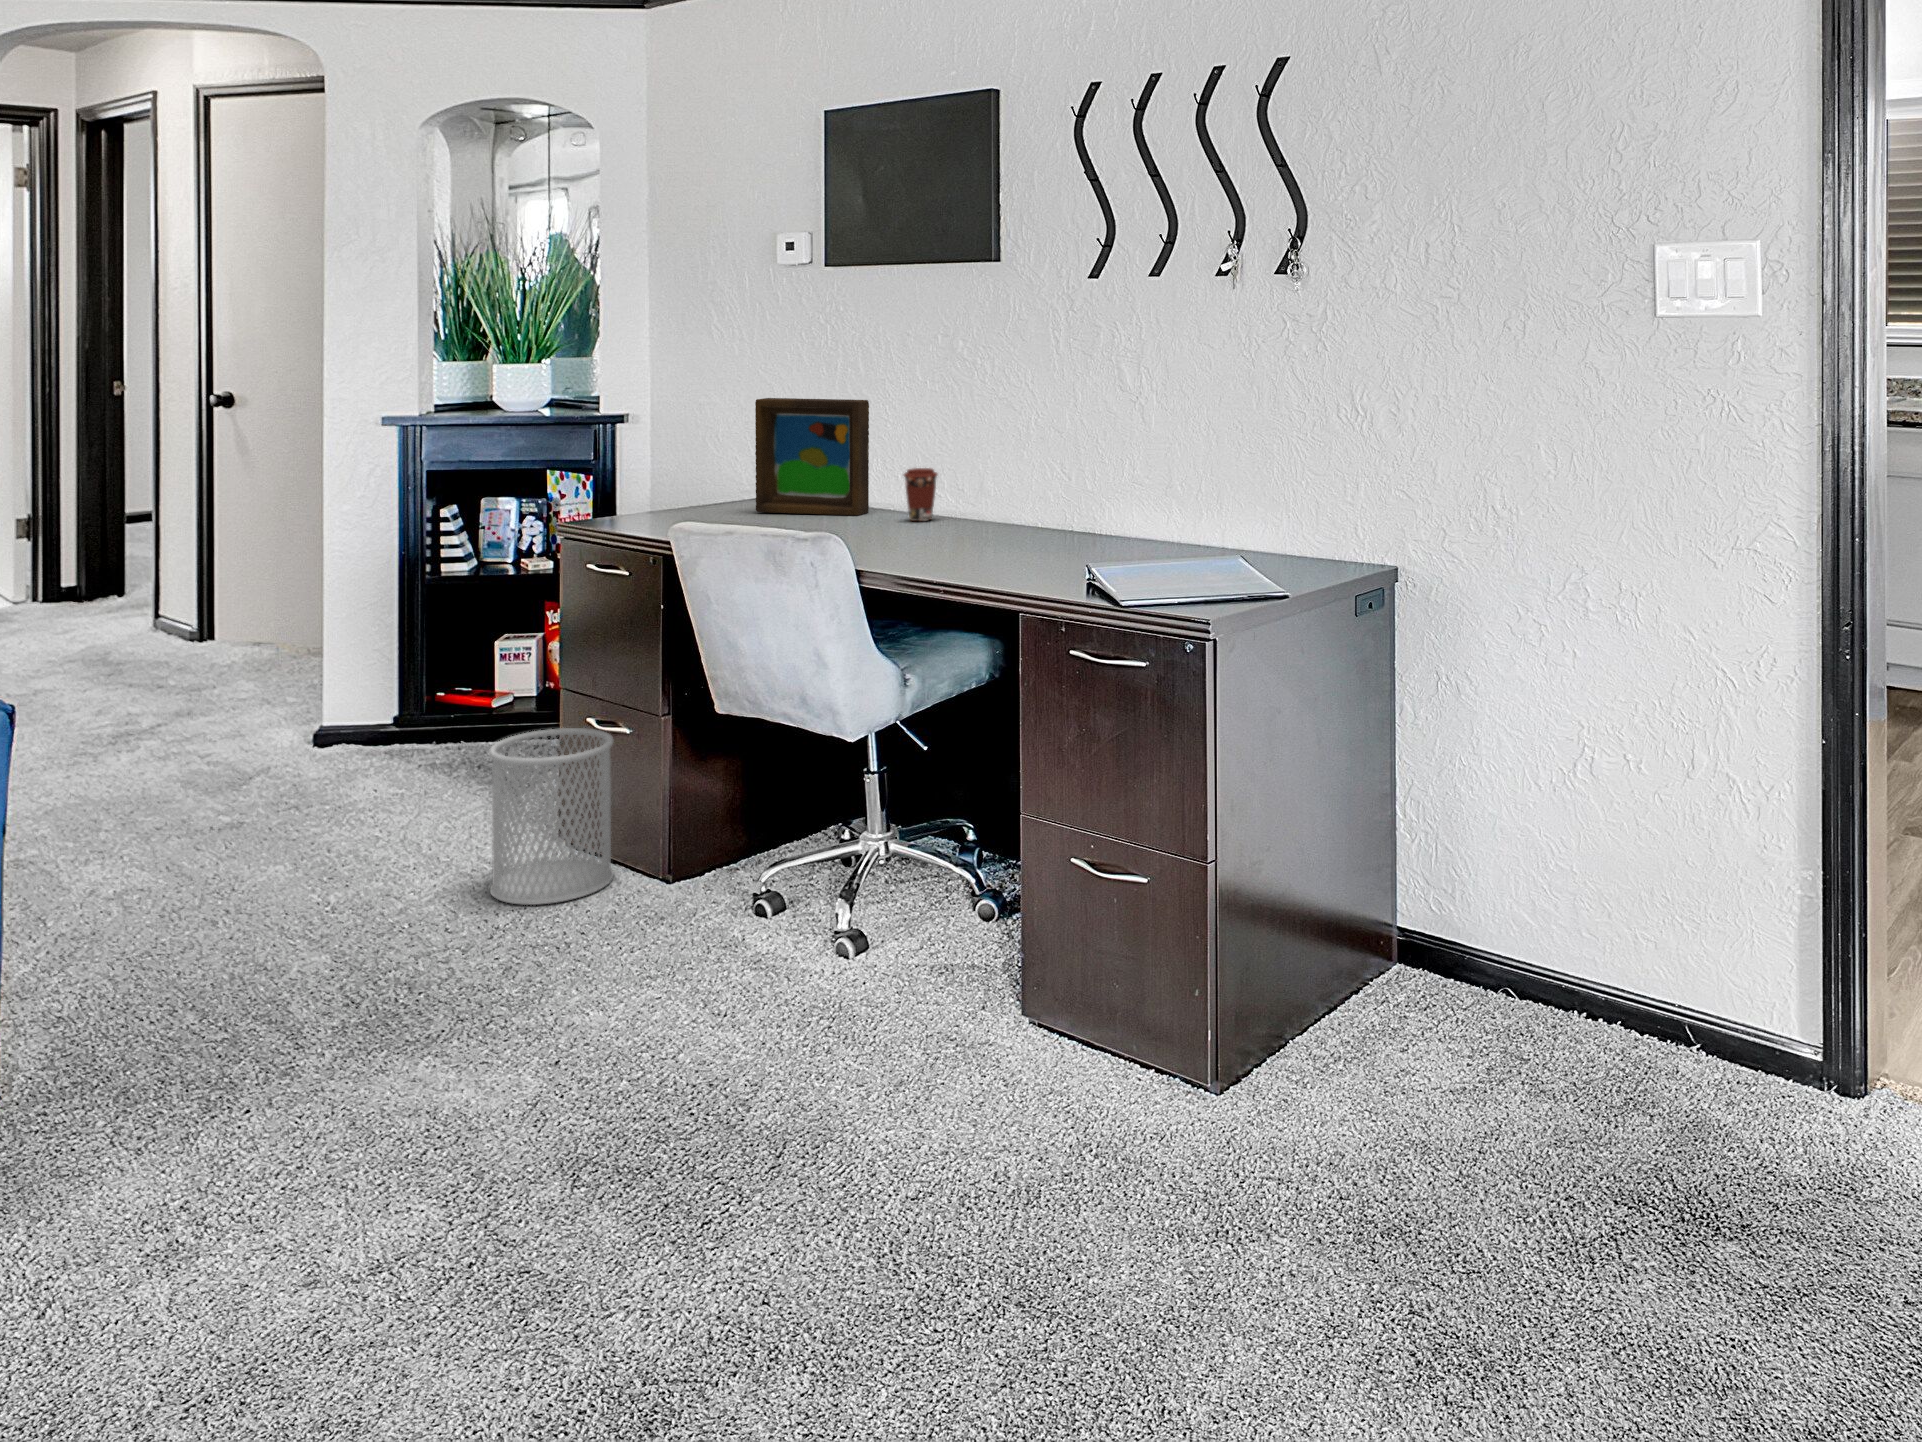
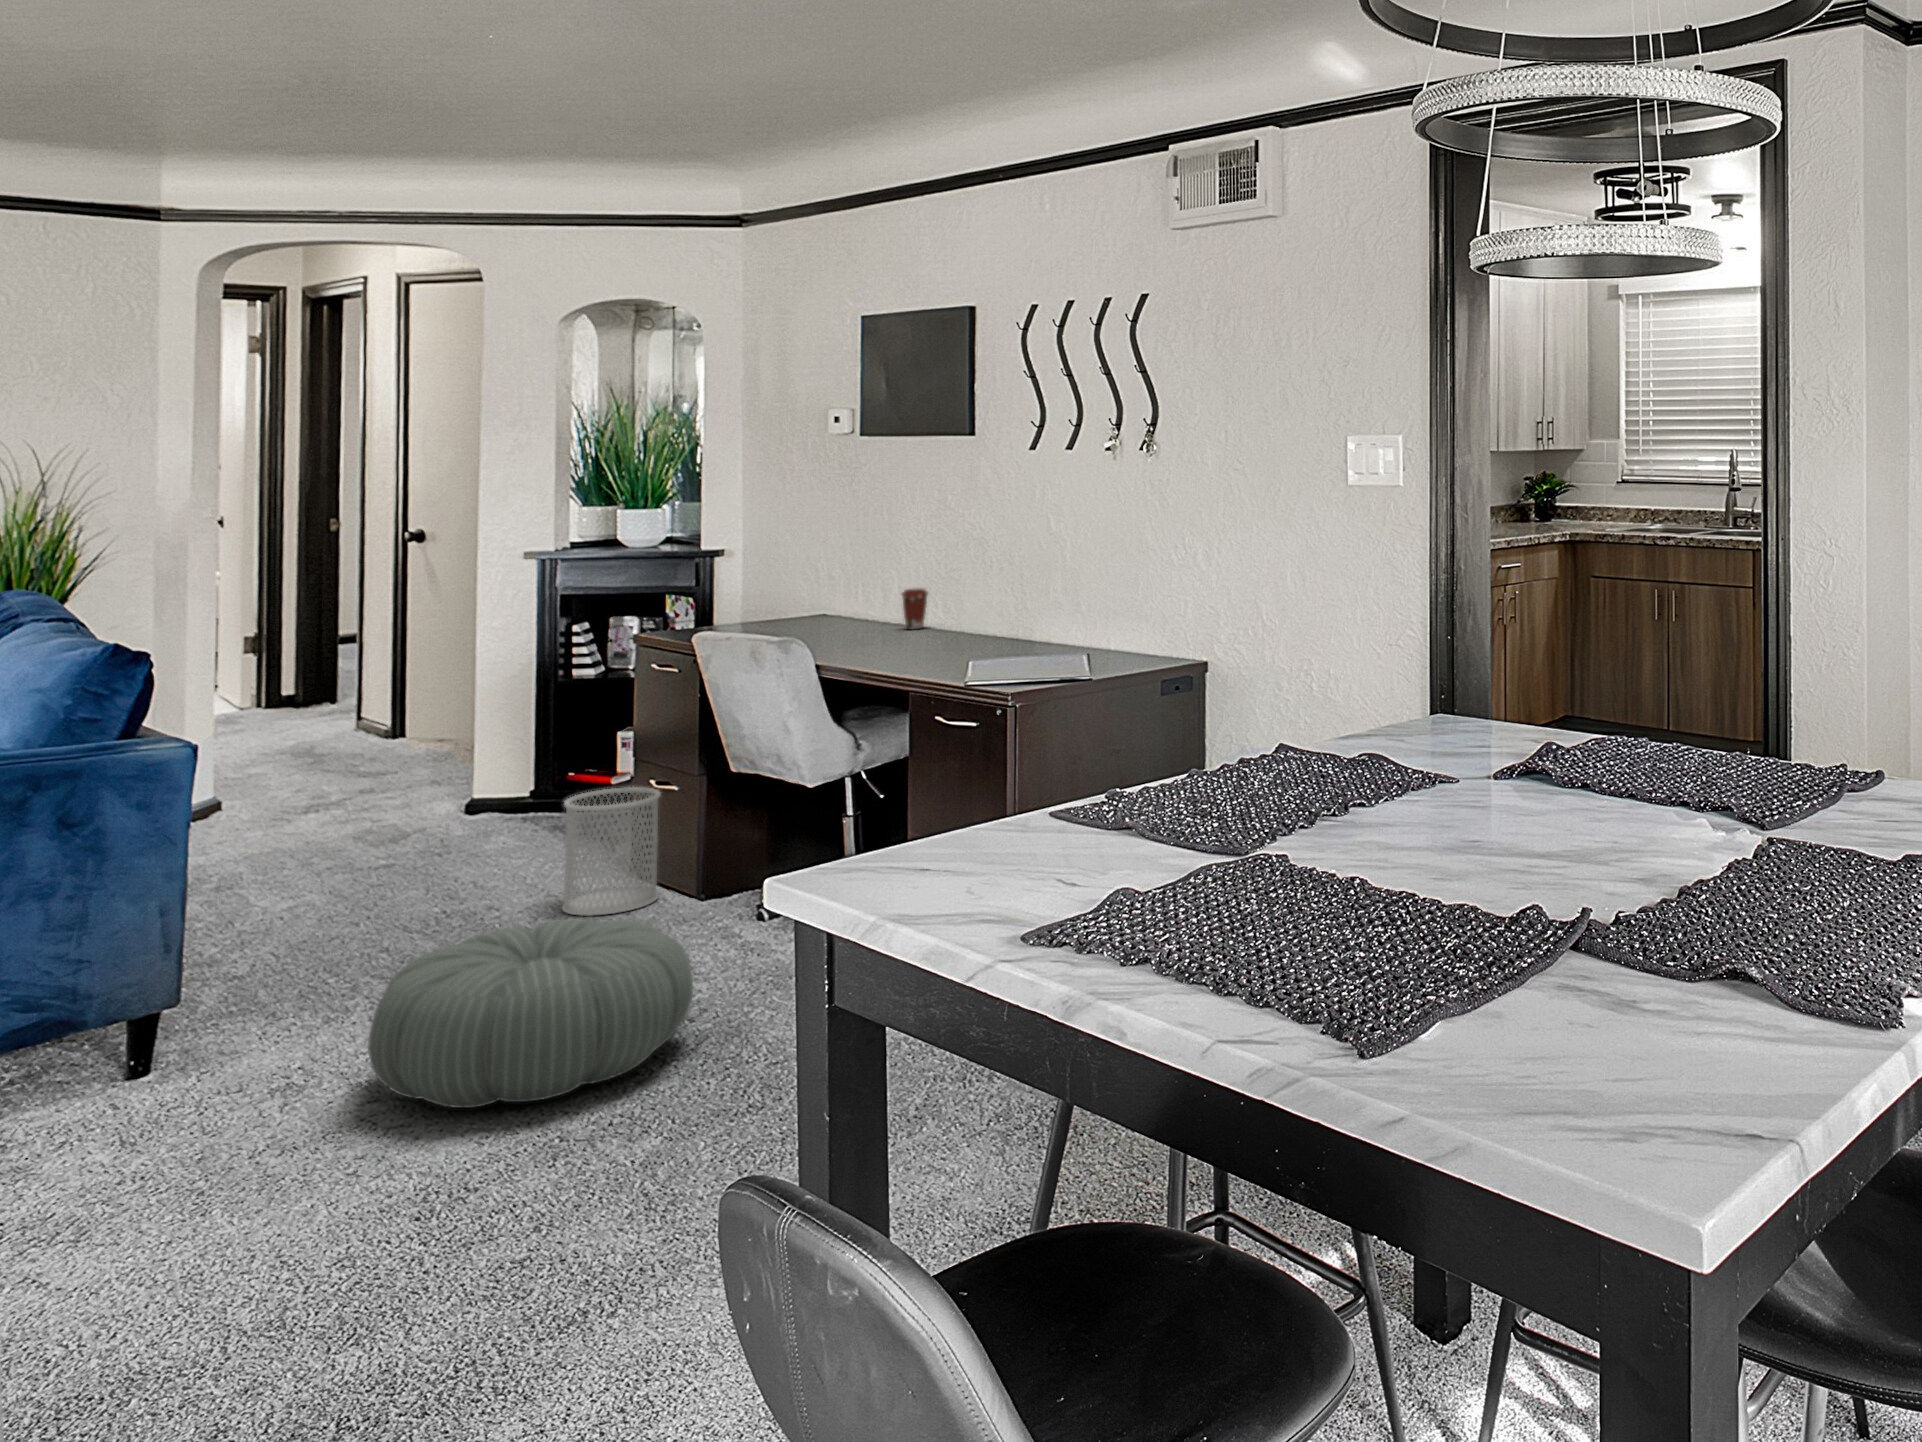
picture frame: present [755,398,869,516] -> none [798,535,886,626]
pouf: none [309,958,779,1303] -> present [368,919,693,1108]

